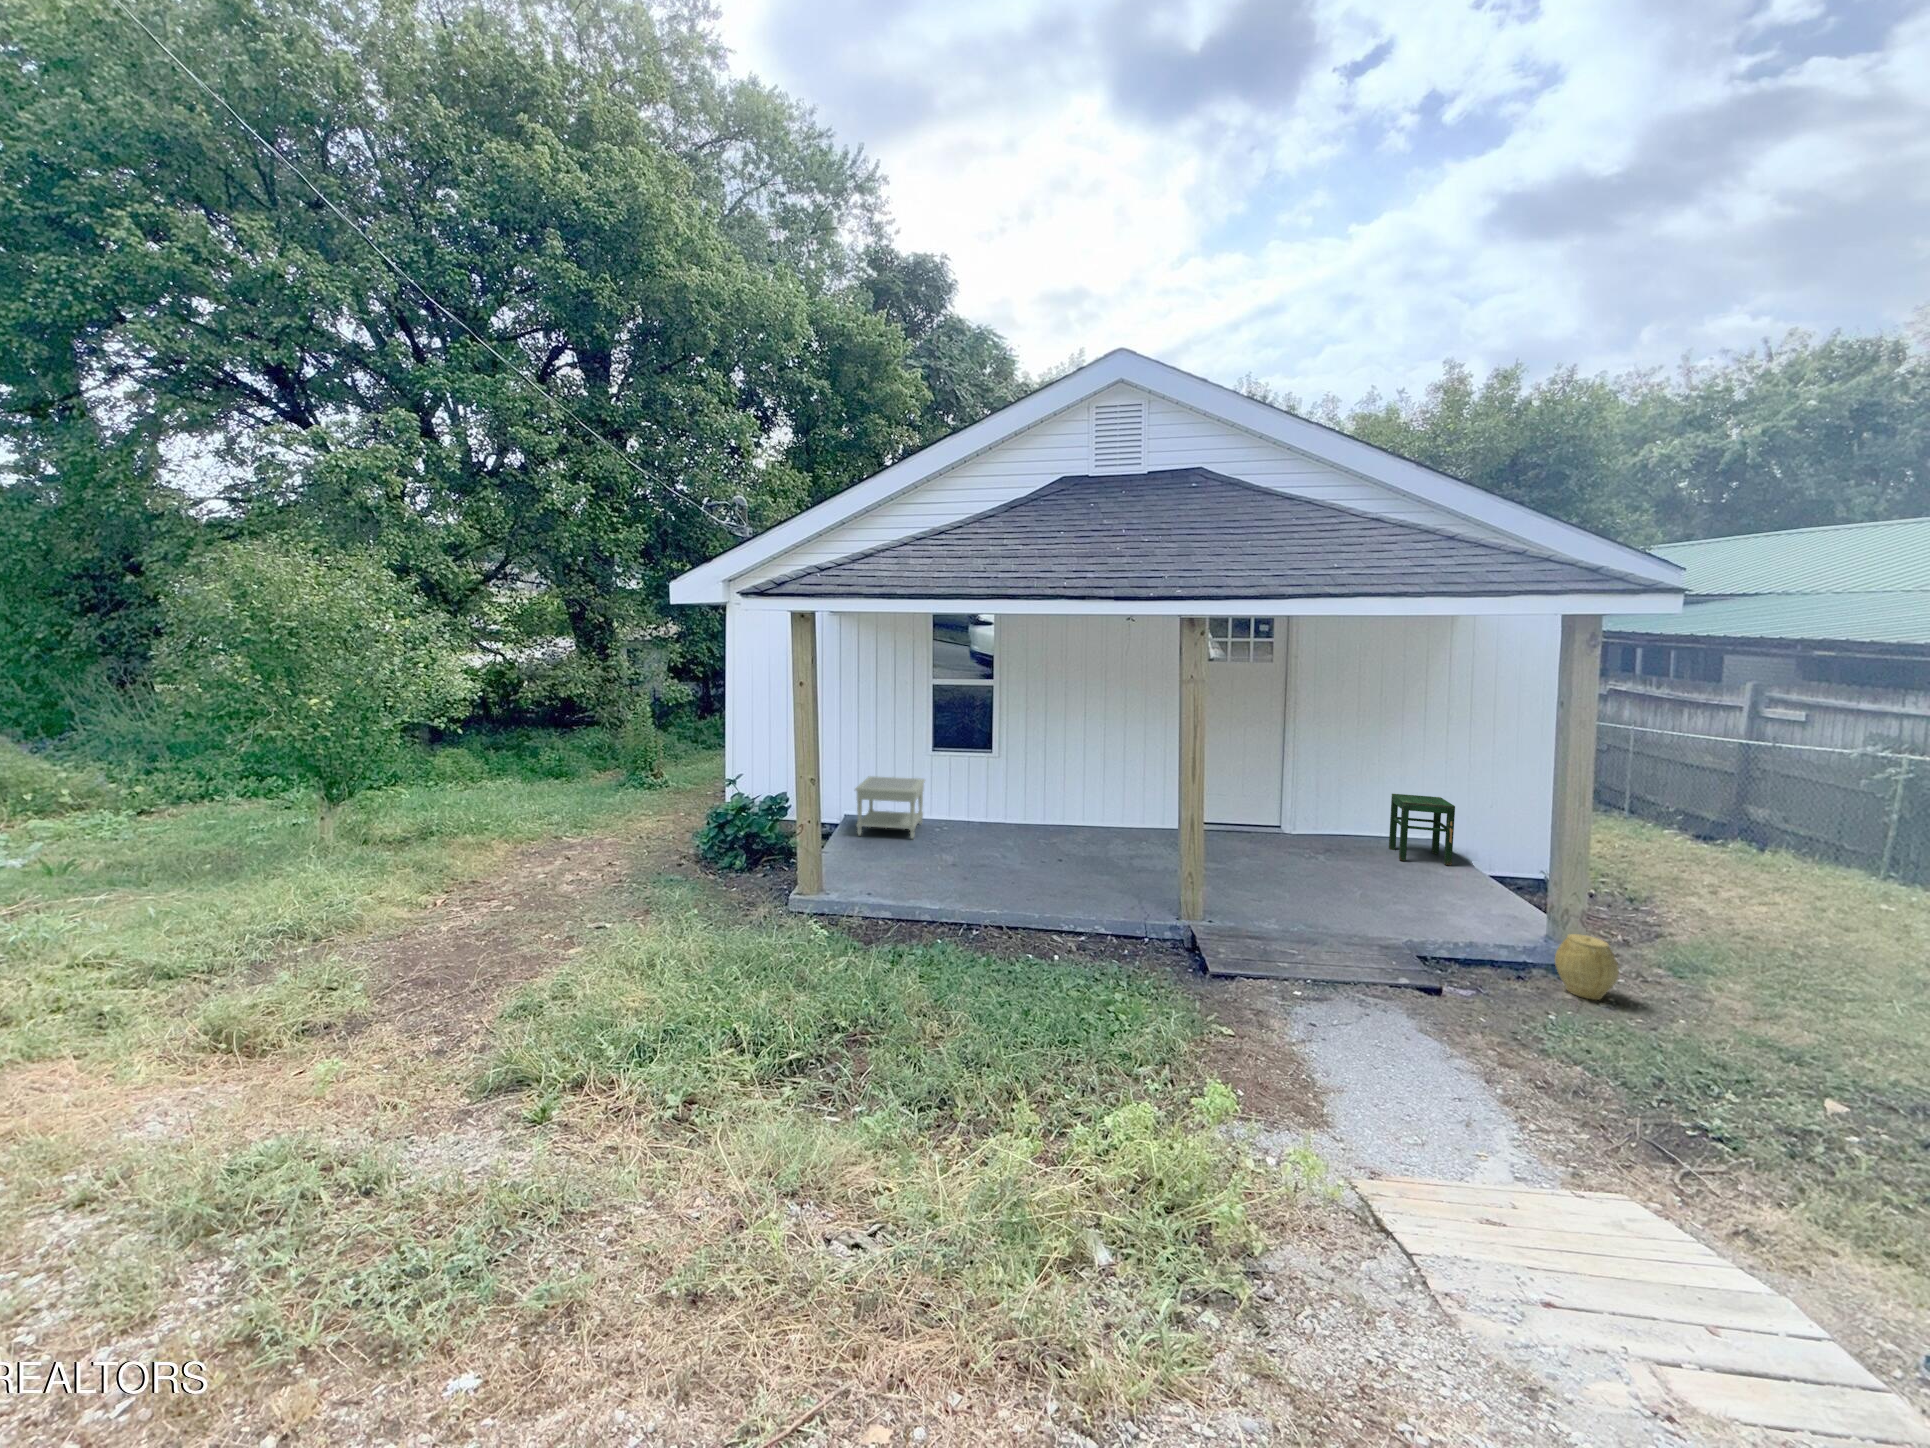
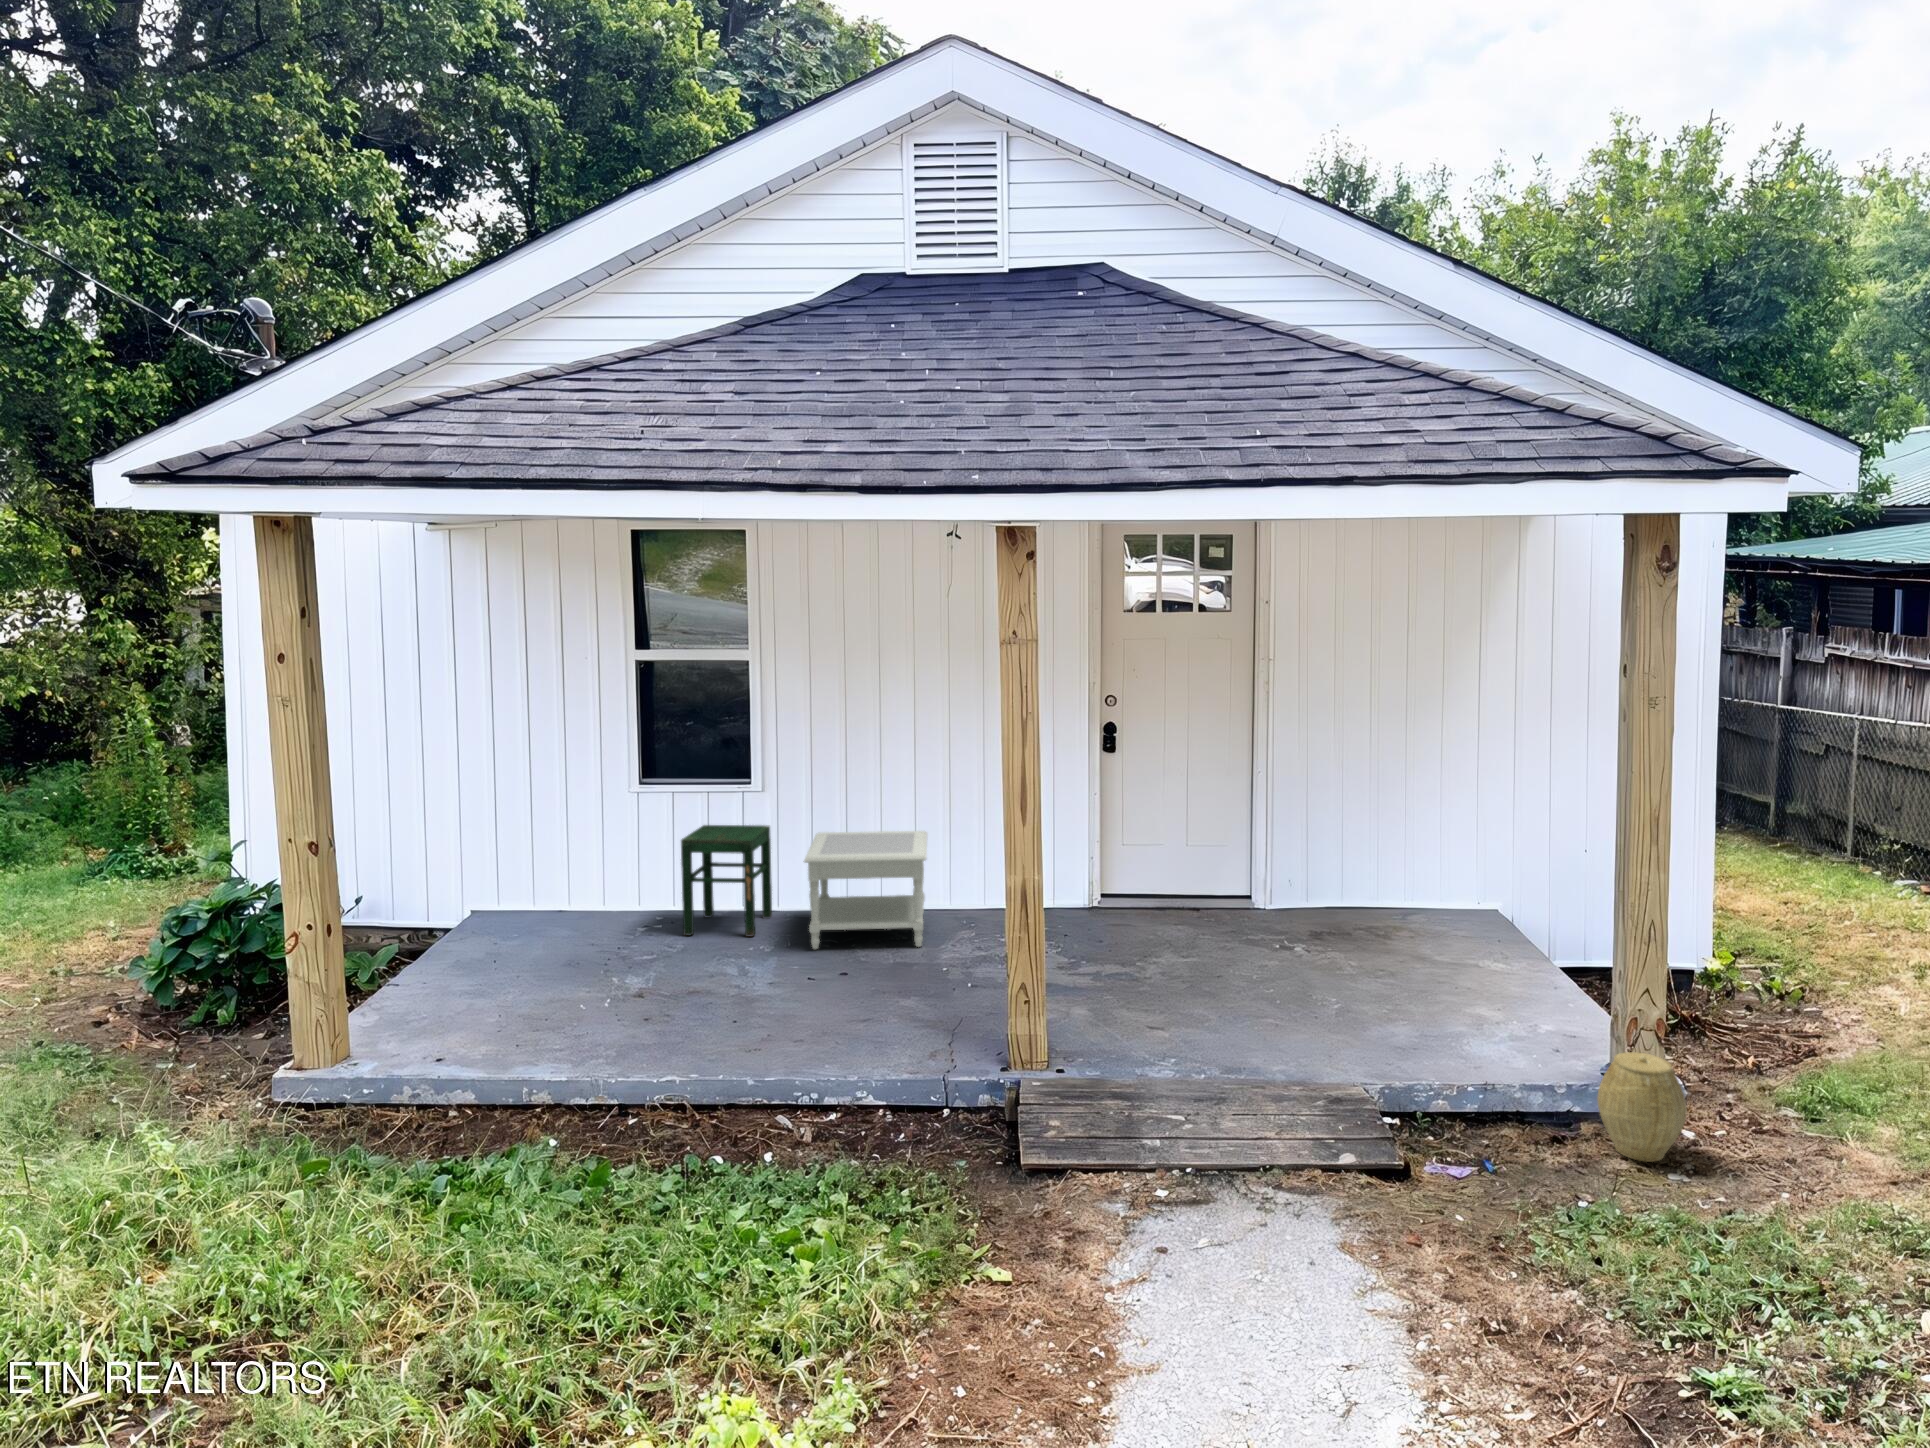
side table: present [855,776,925,839] -> present [804,831,928,949]
stool: present [1389,794,1455,865] -> present [681,825,772,937]

